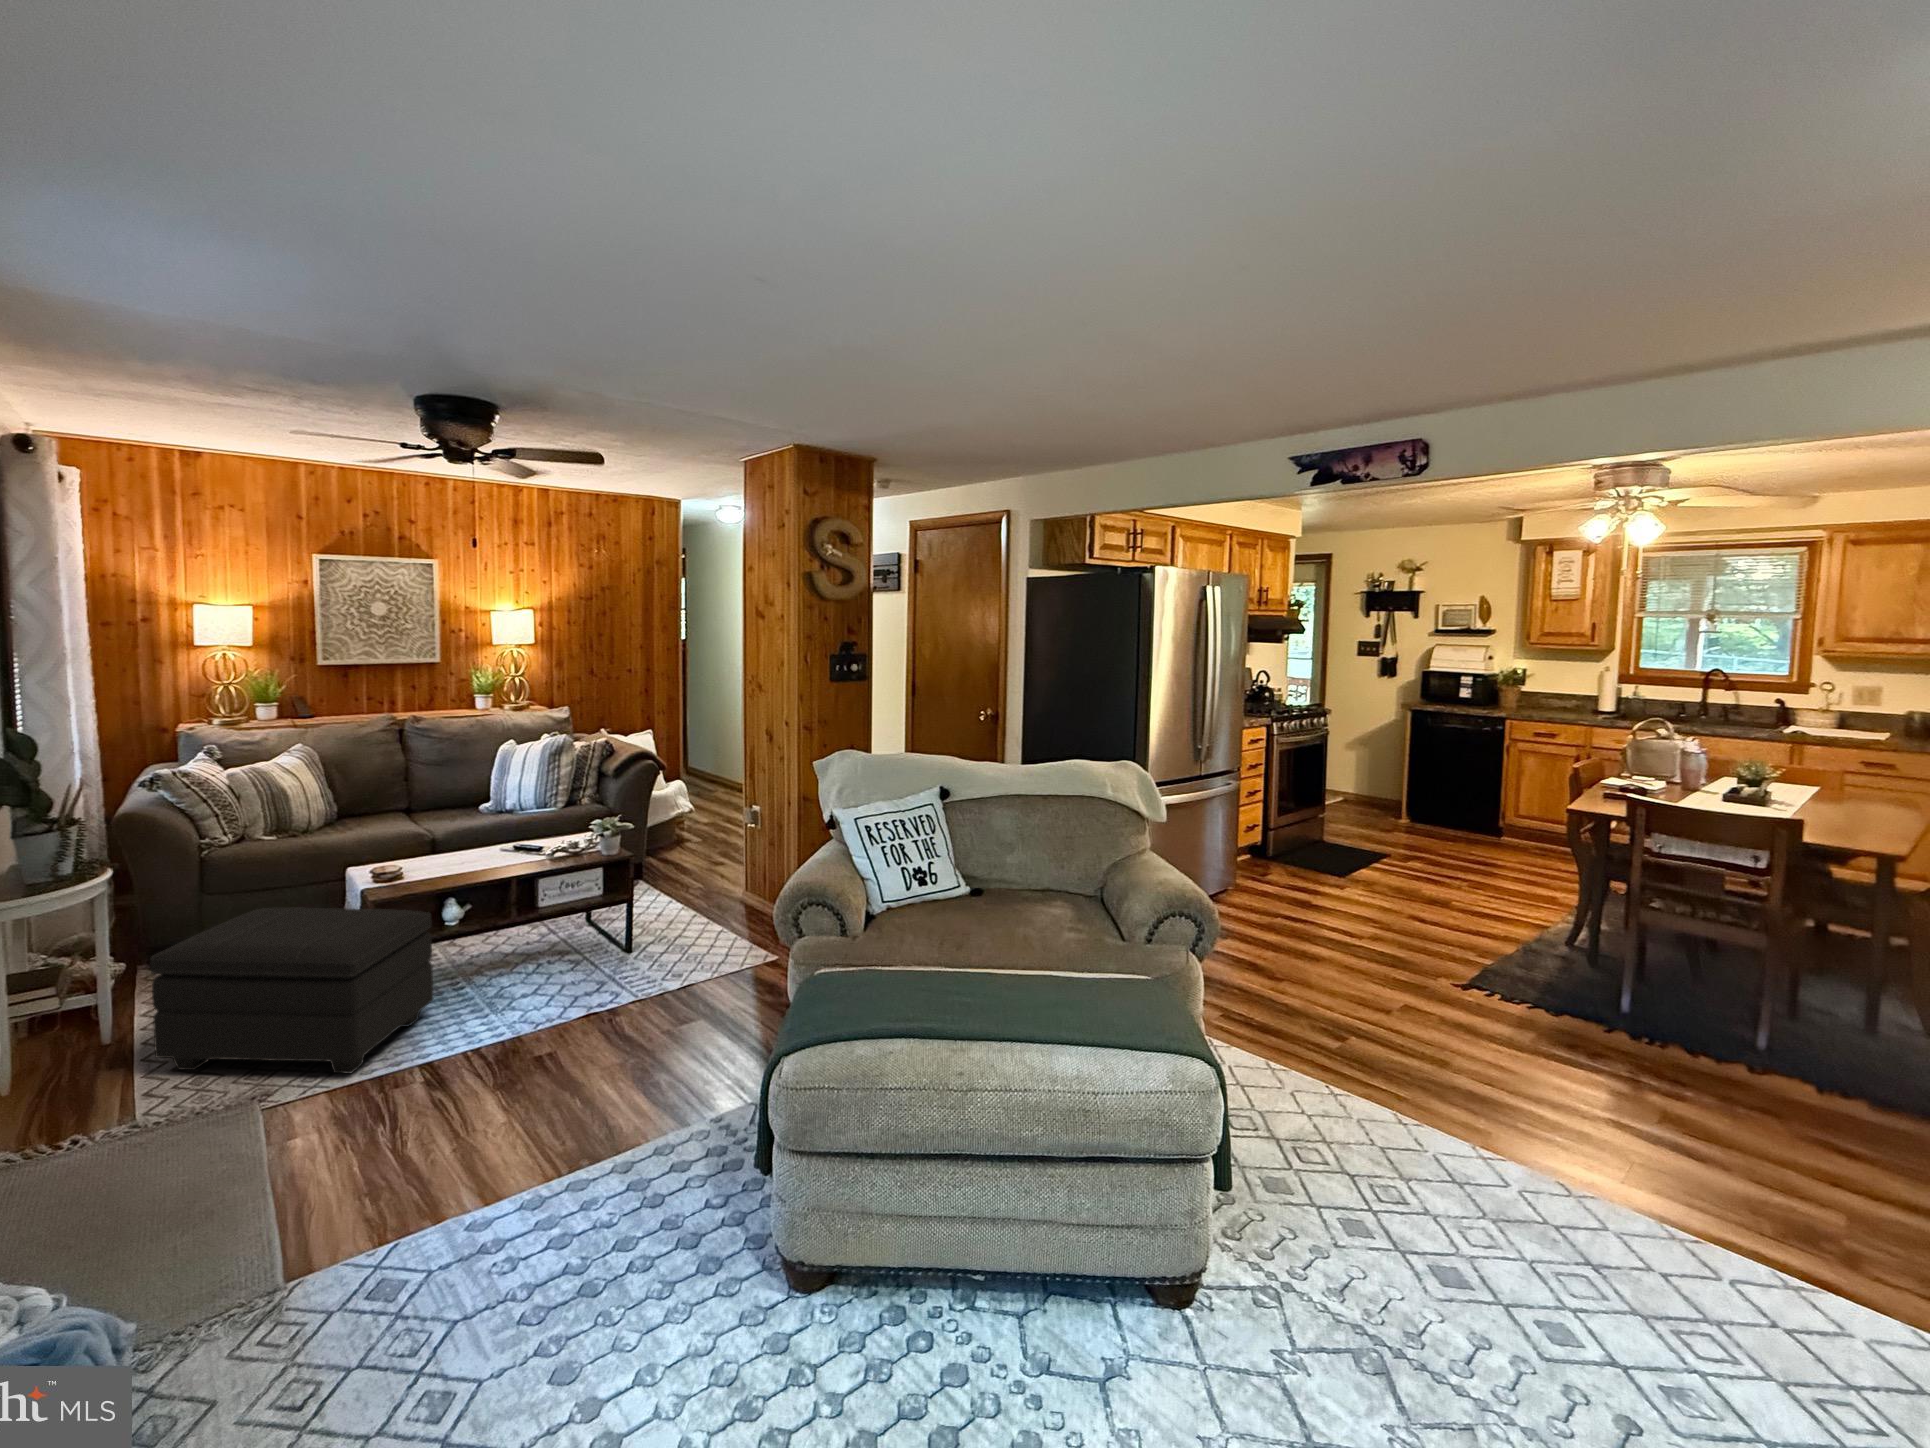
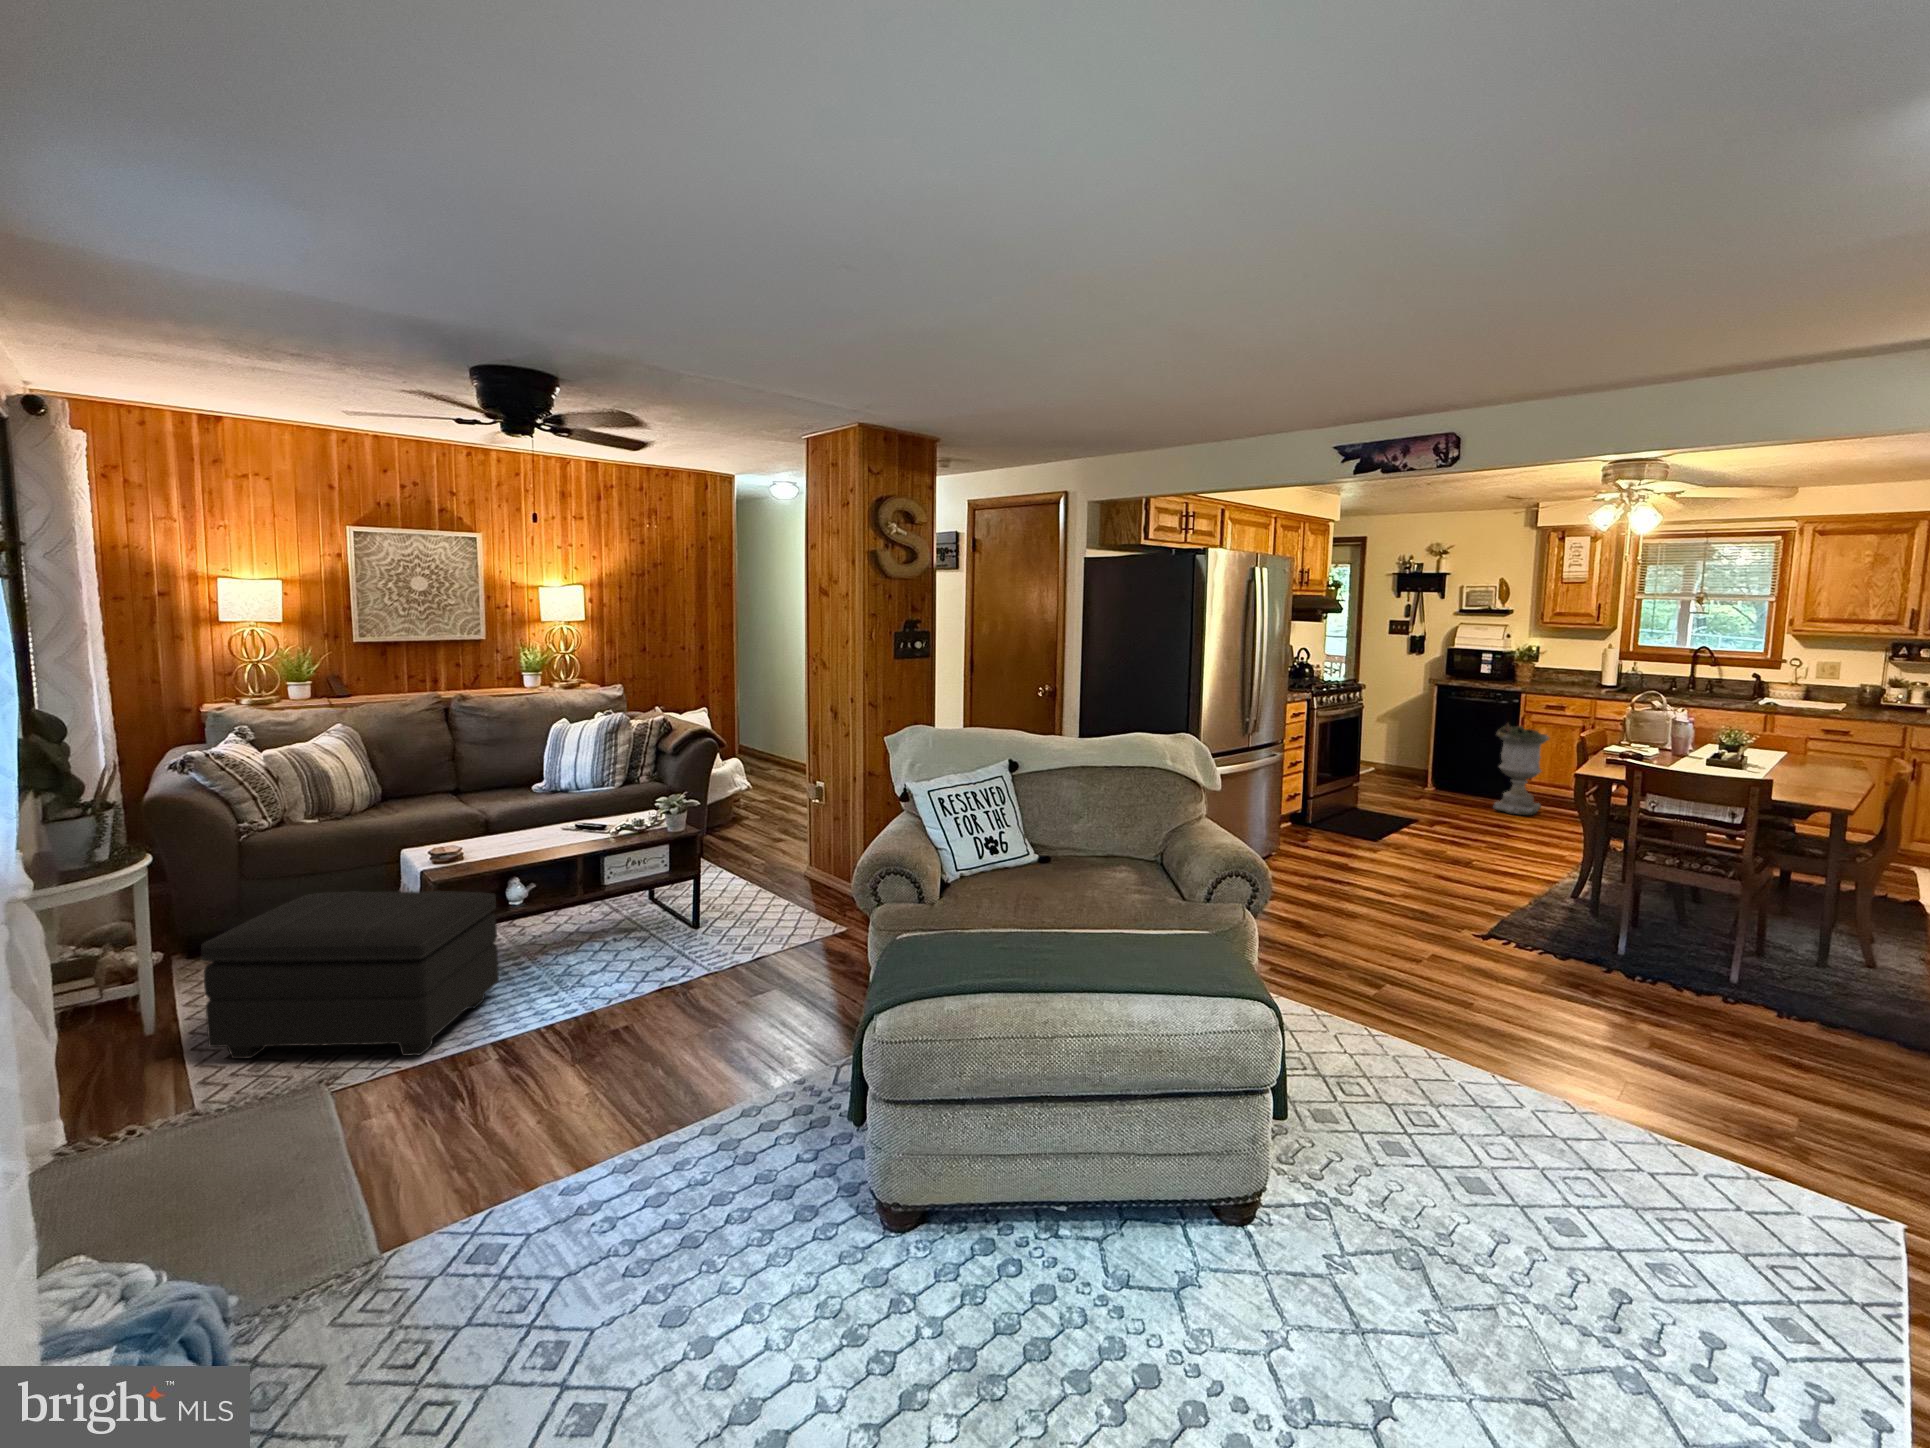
planter: none [1470,749,1533,849] -> present [1493,724,1549,815]

